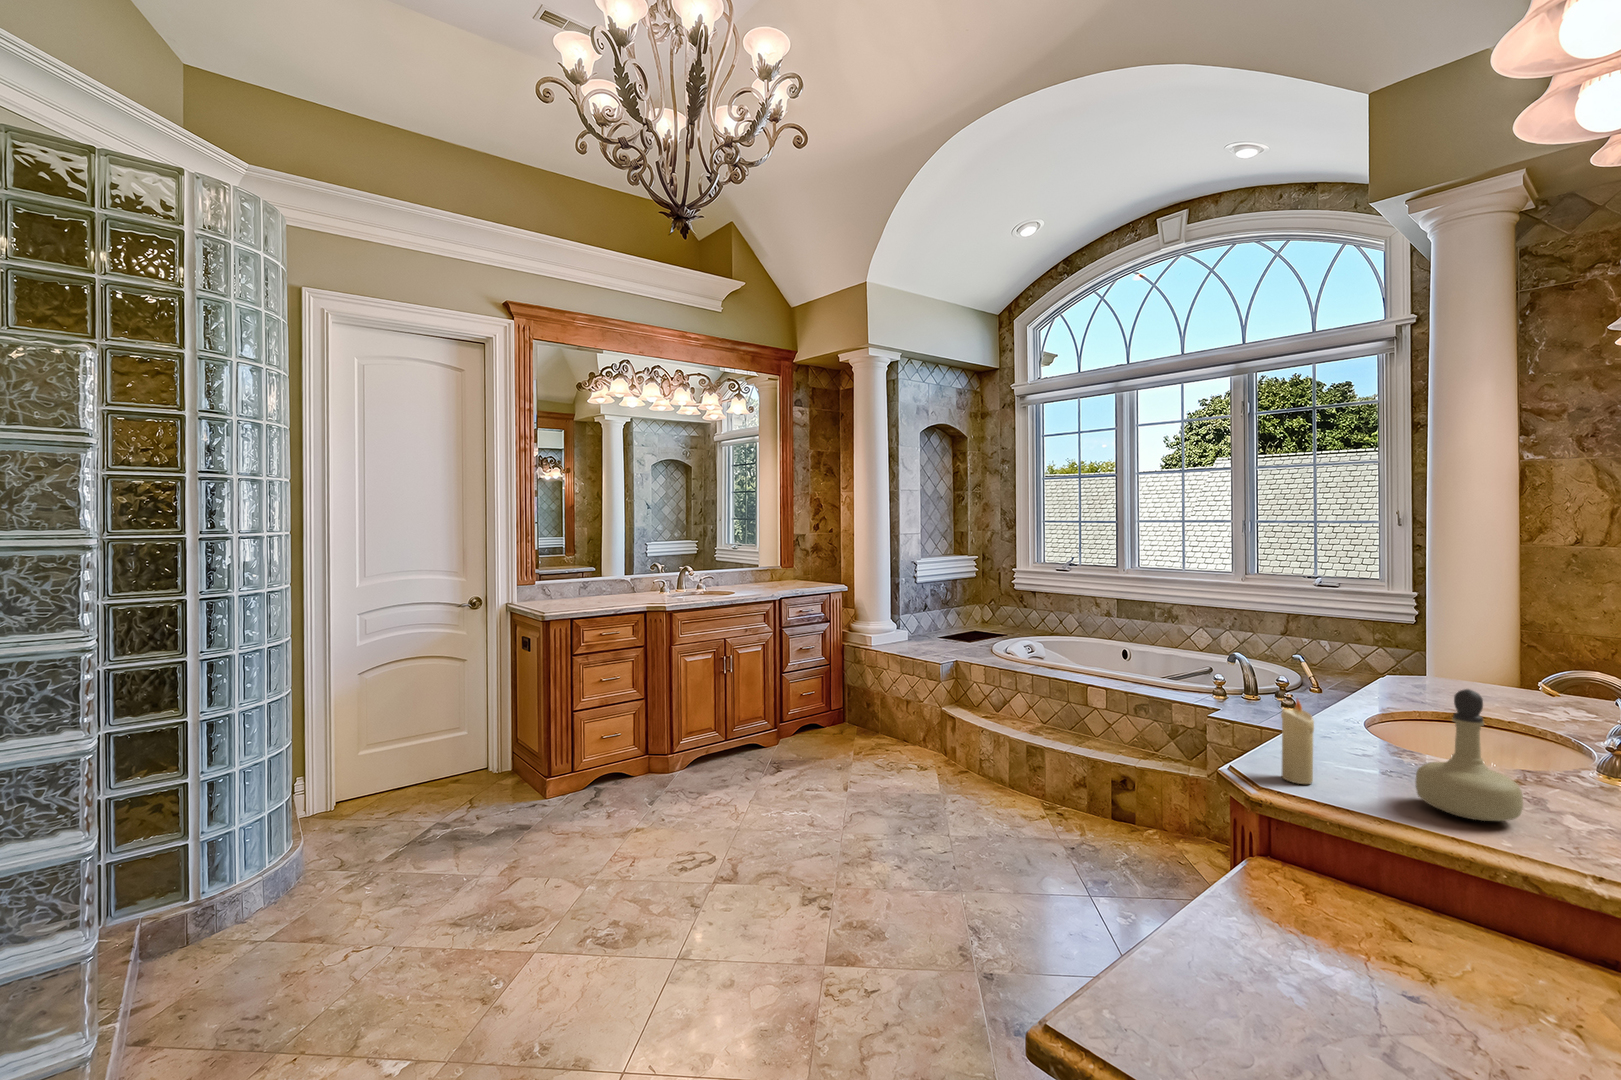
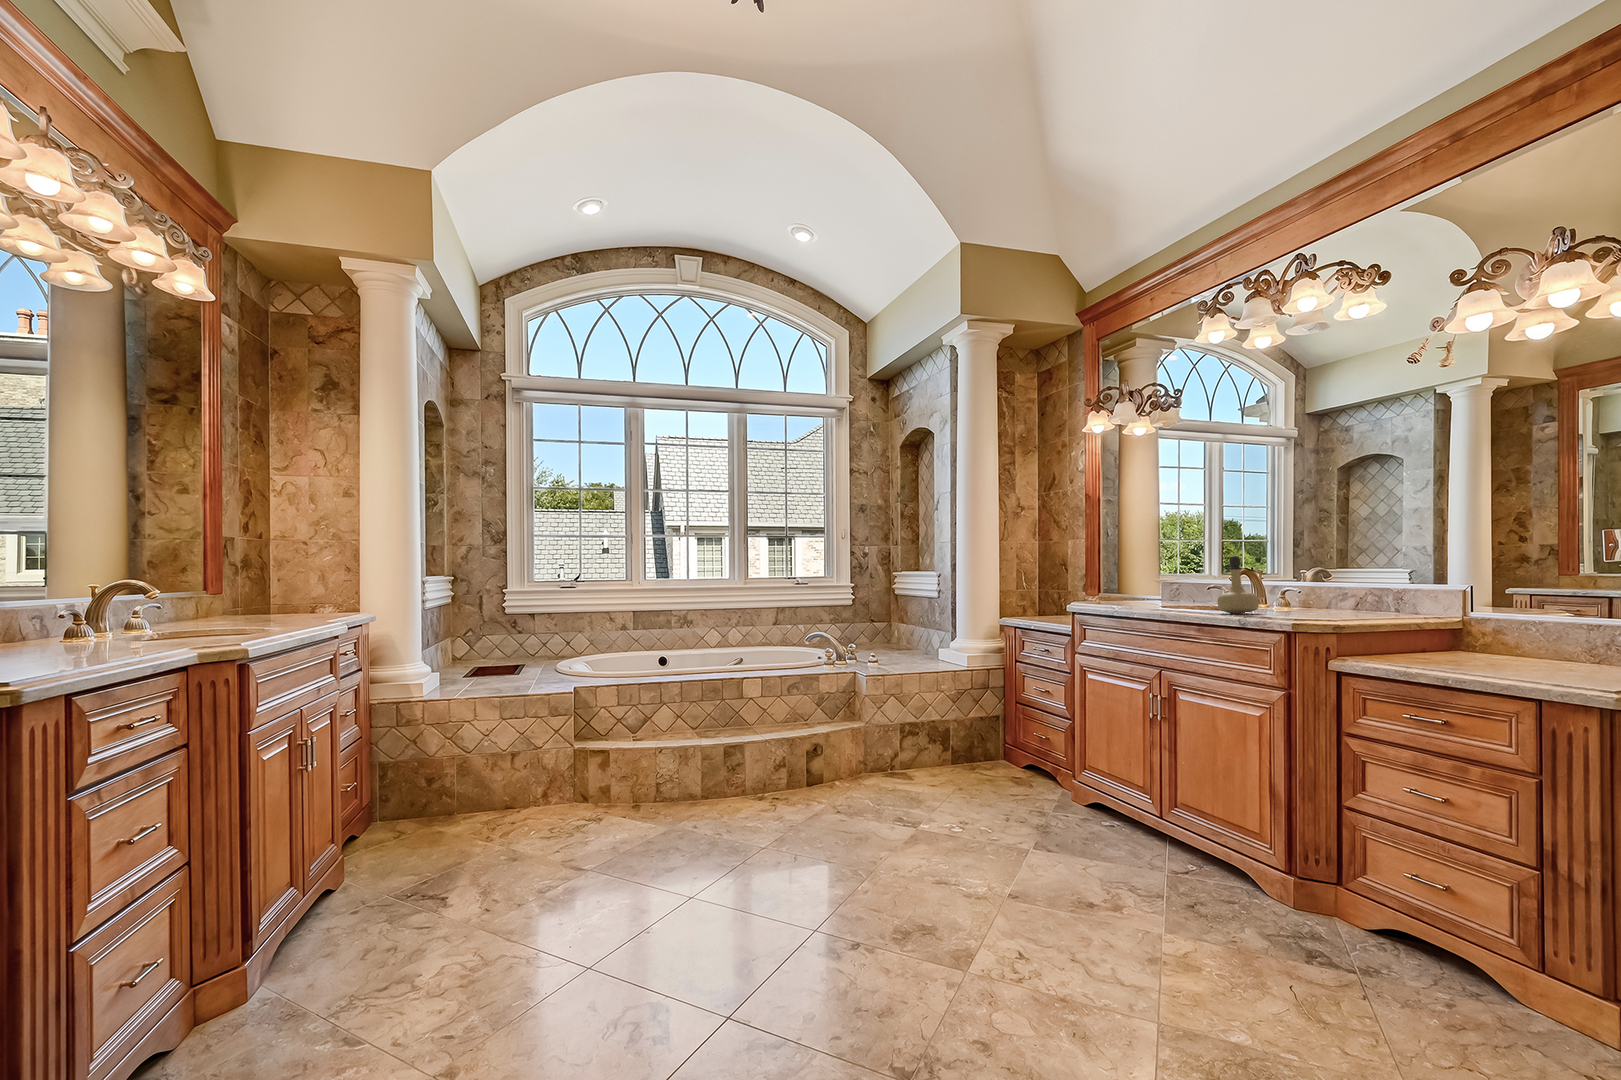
candle: present [1281,699,1314,784] -> none [1188,570,1207,615]

